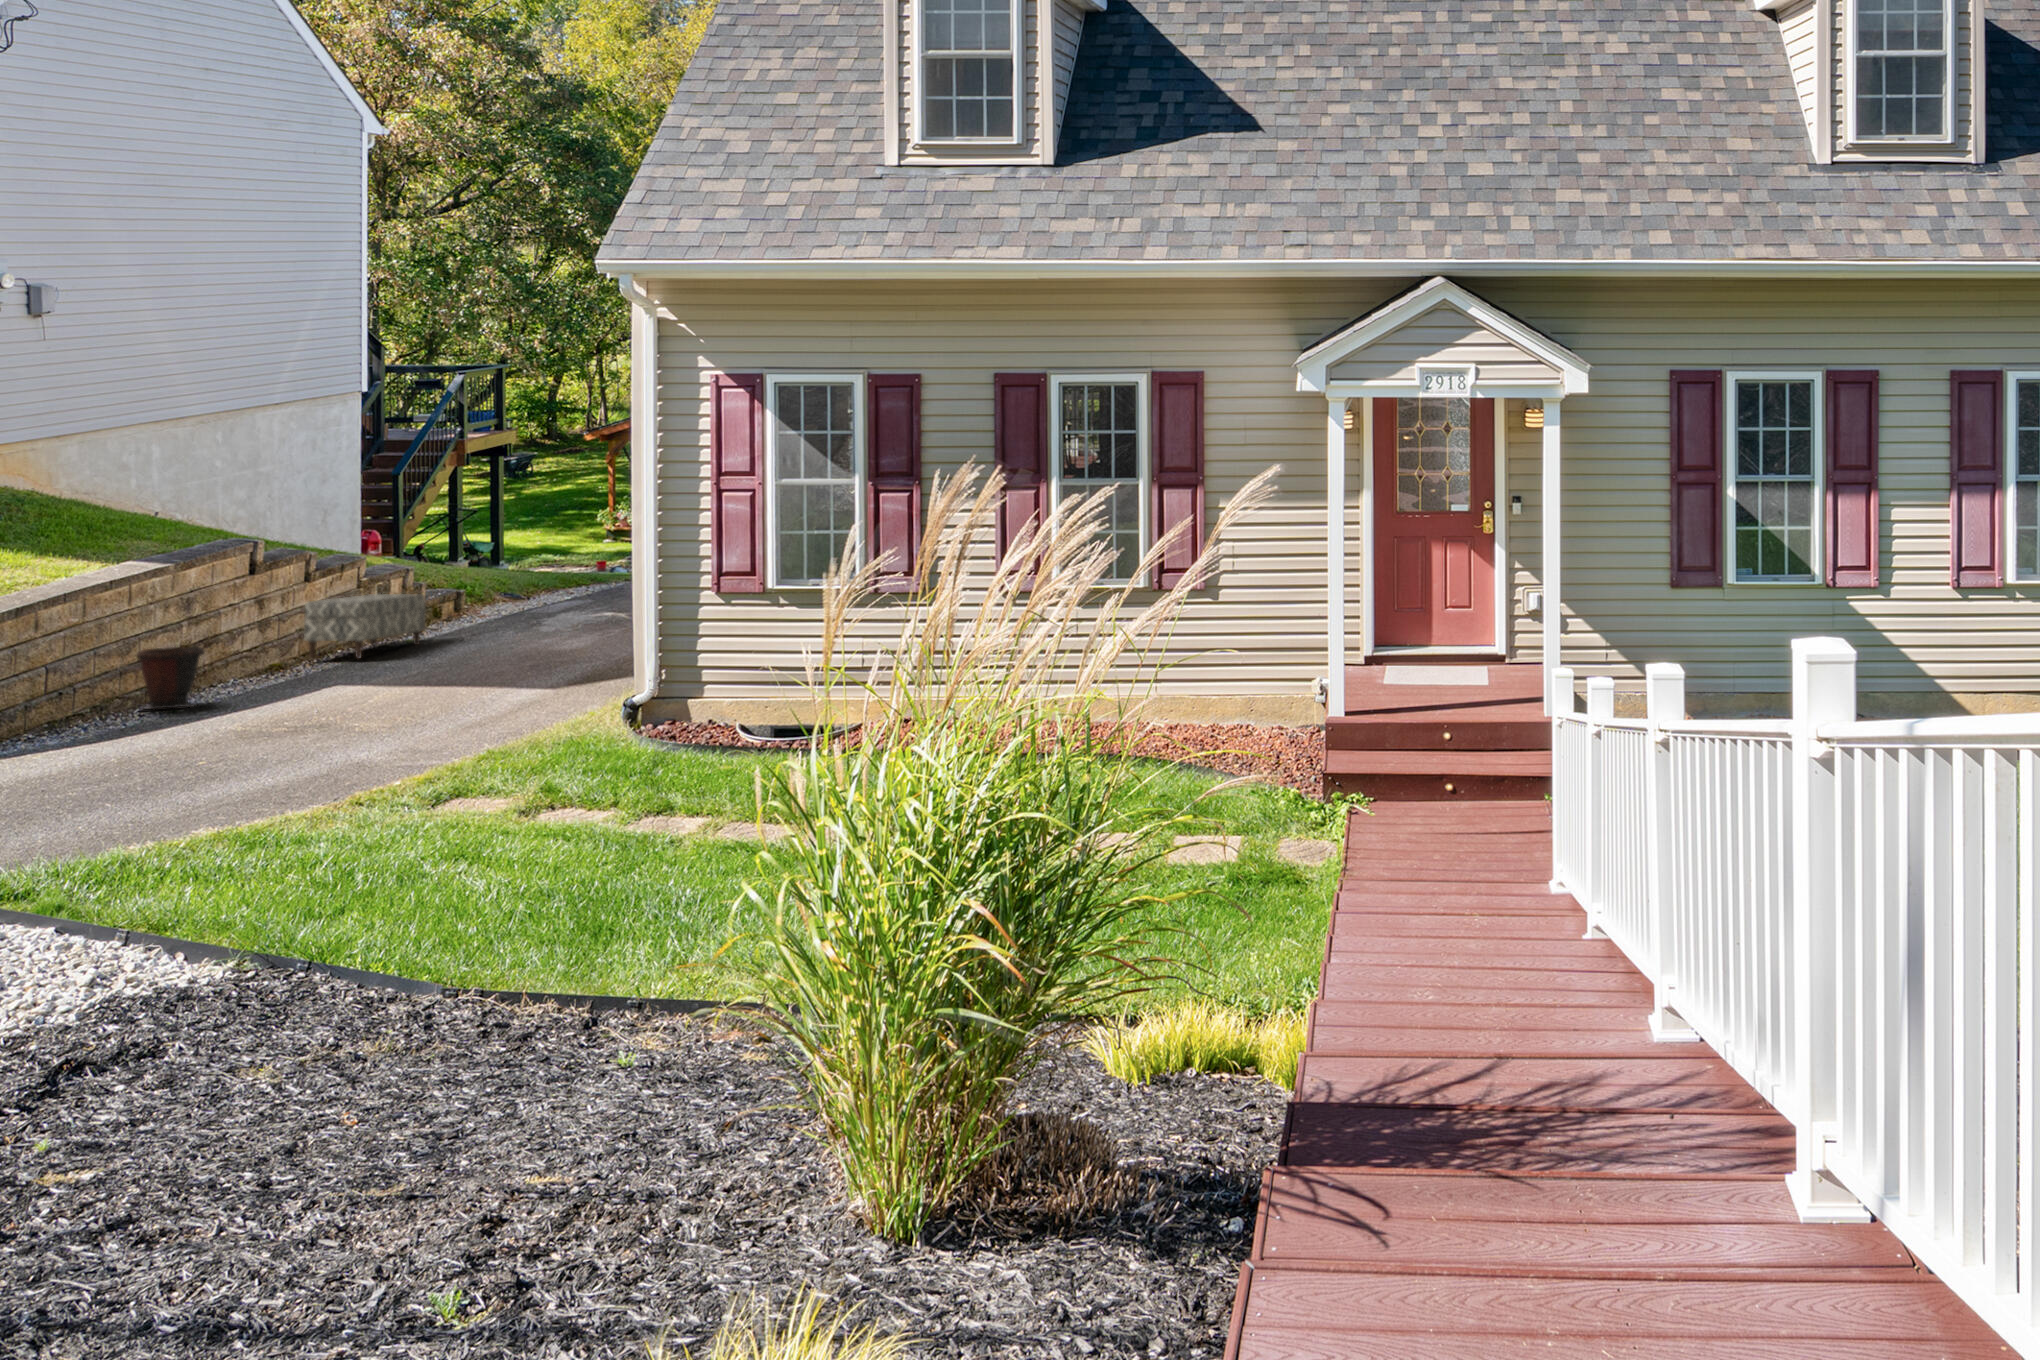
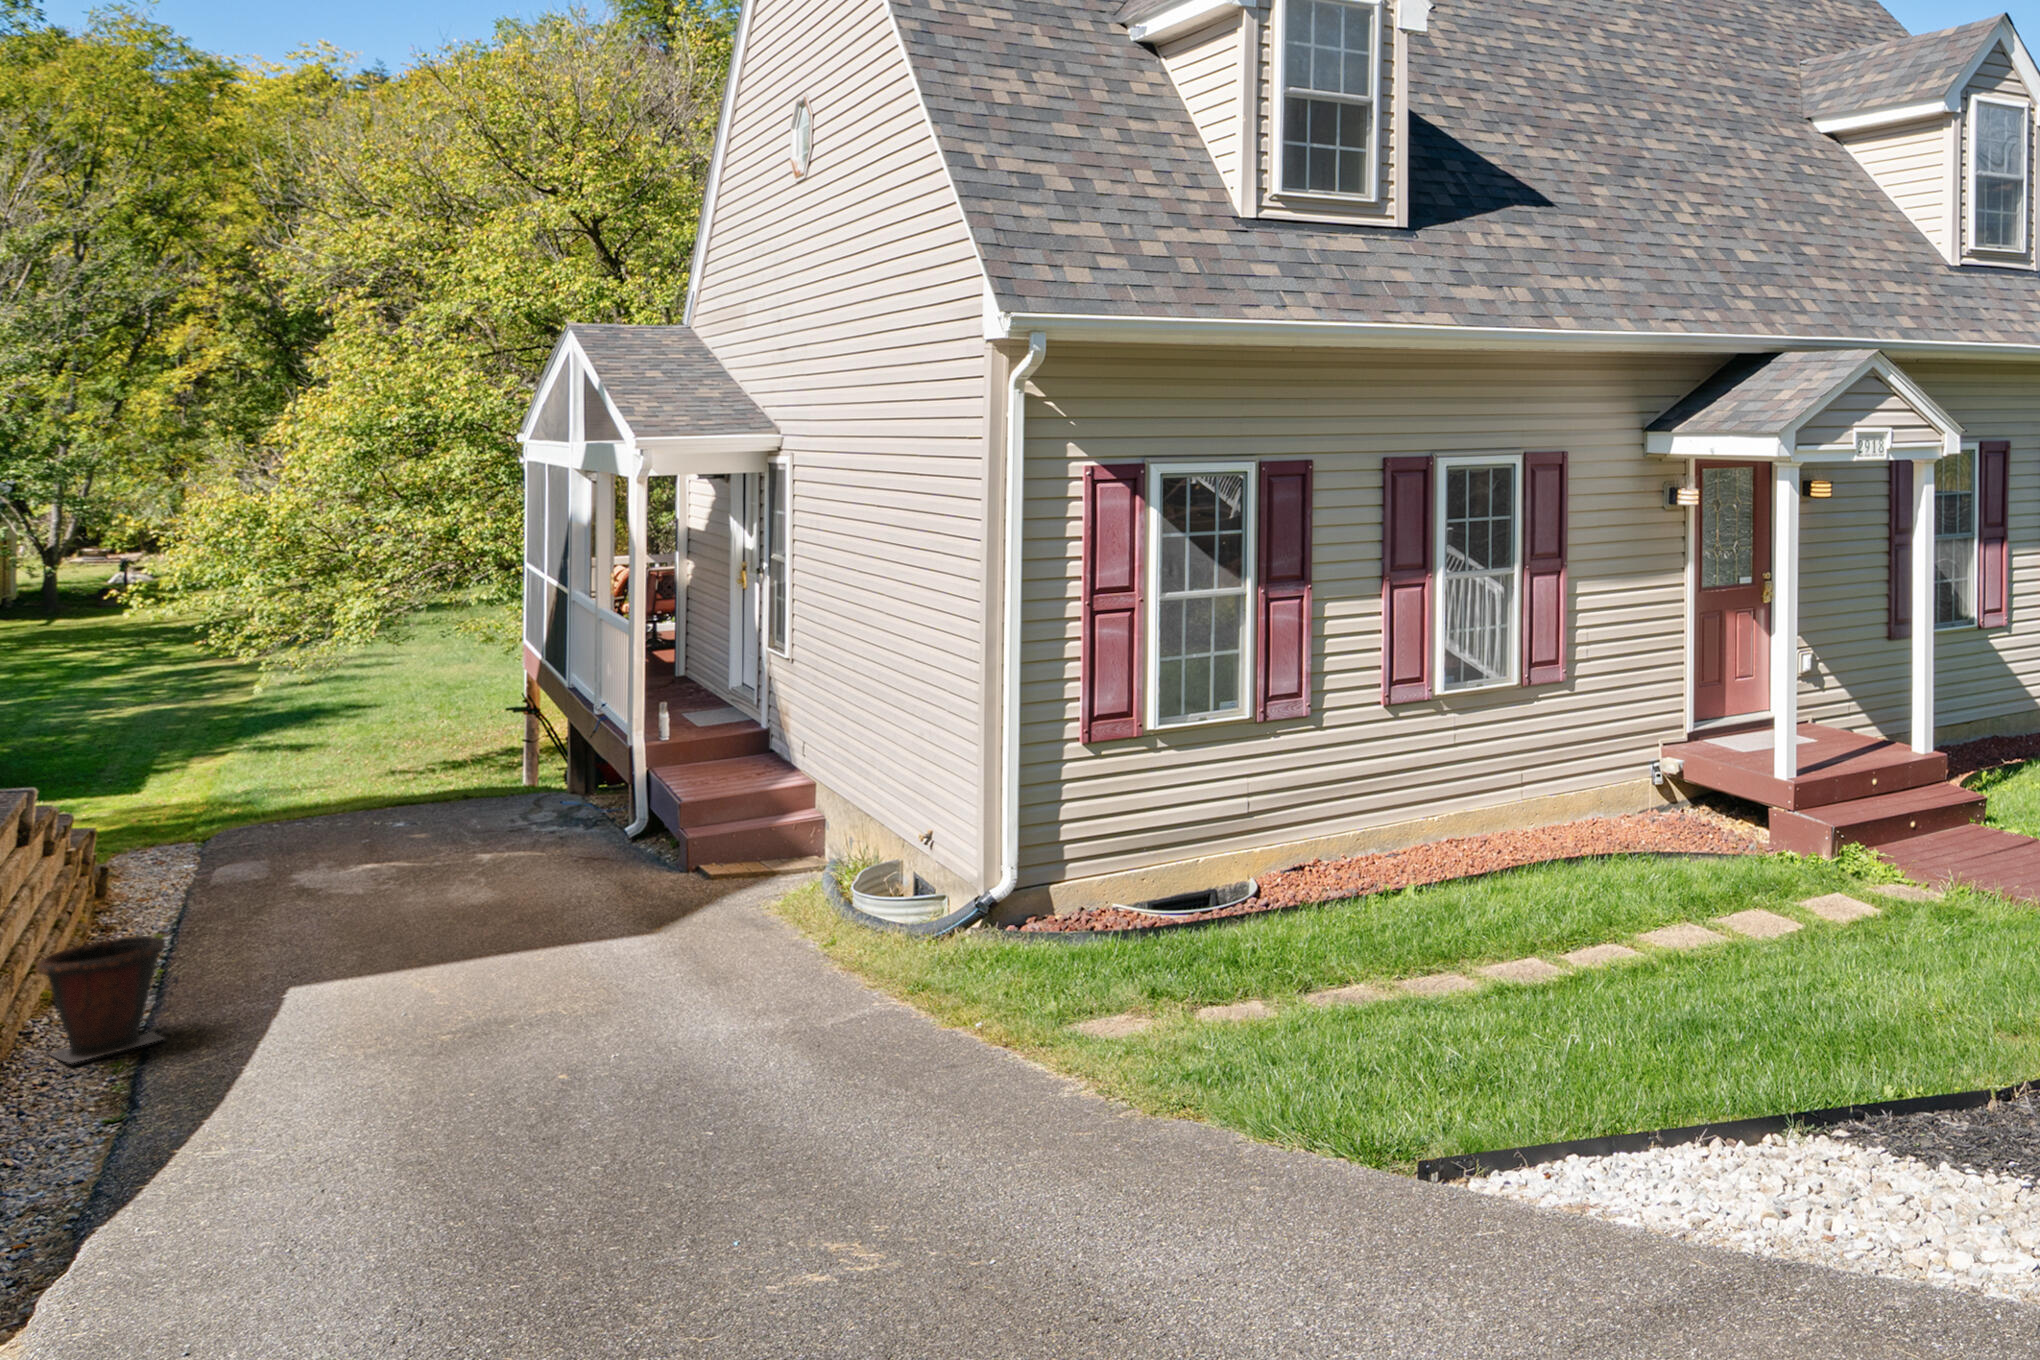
bench: present [304,594,426,659] -> none [114,794,240,924]

